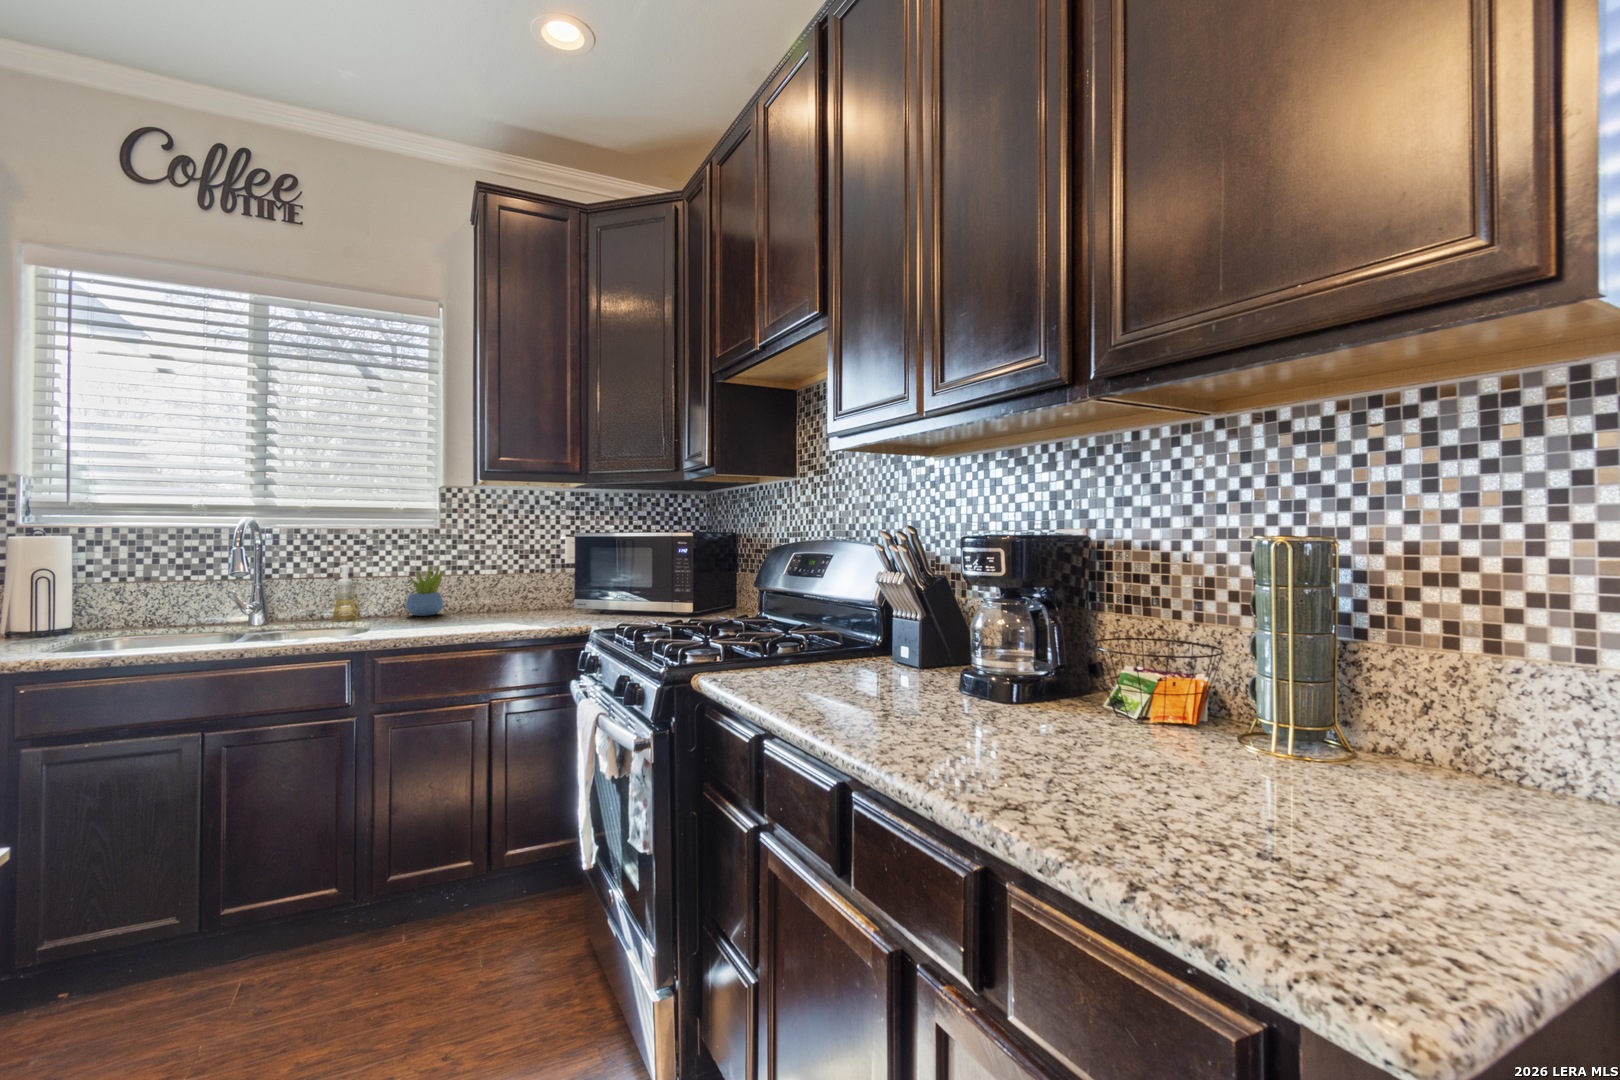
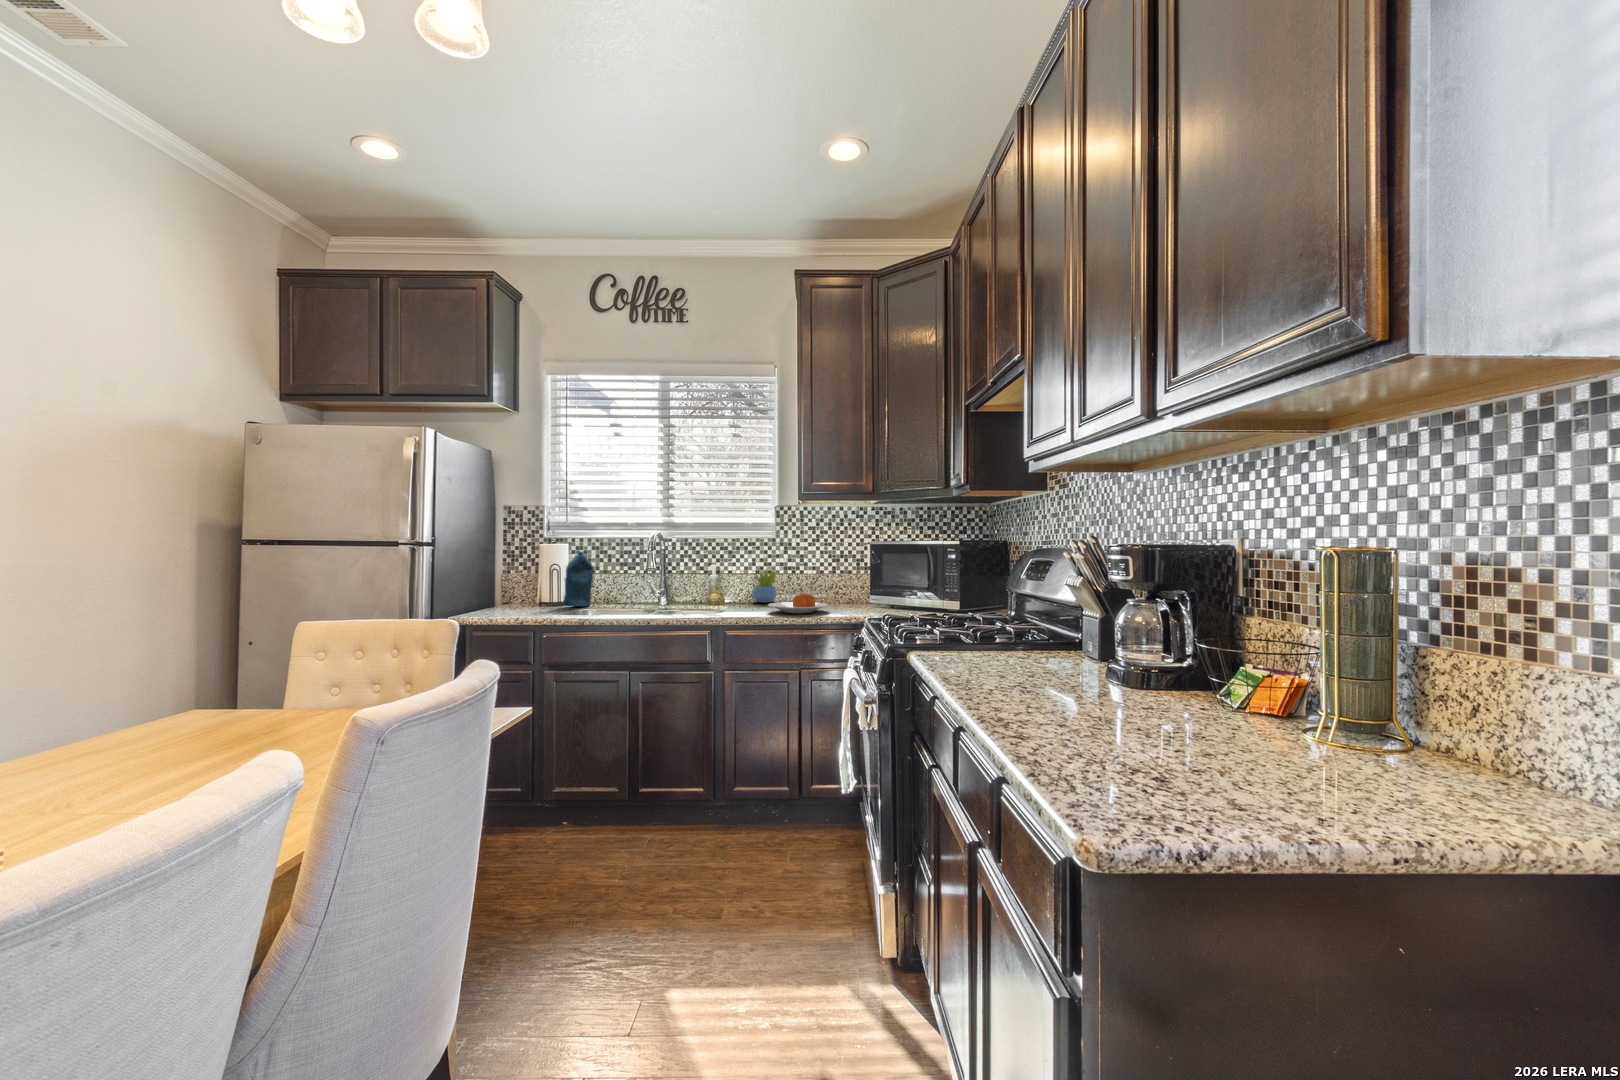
bottle: none [34,549,105,643] -> present [563,551,594,607]
plate: none [441,602,531,629] -> present [768,593,828,613]

